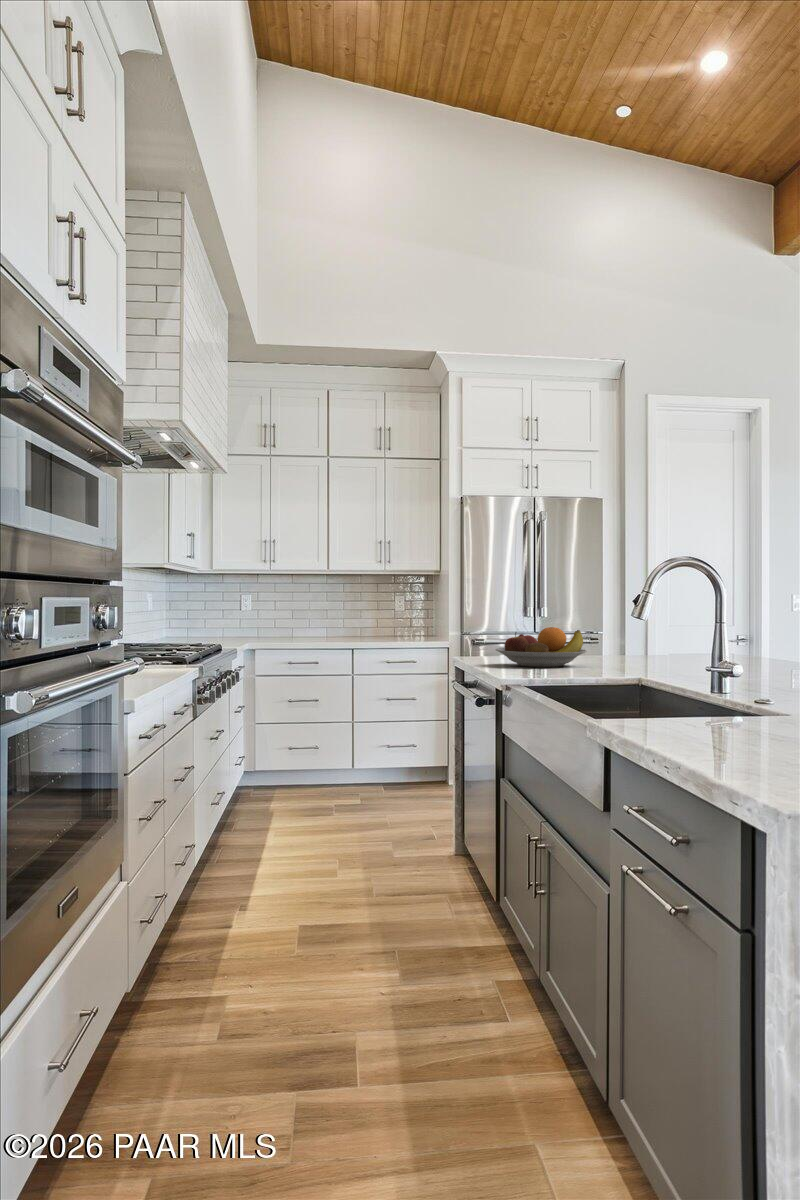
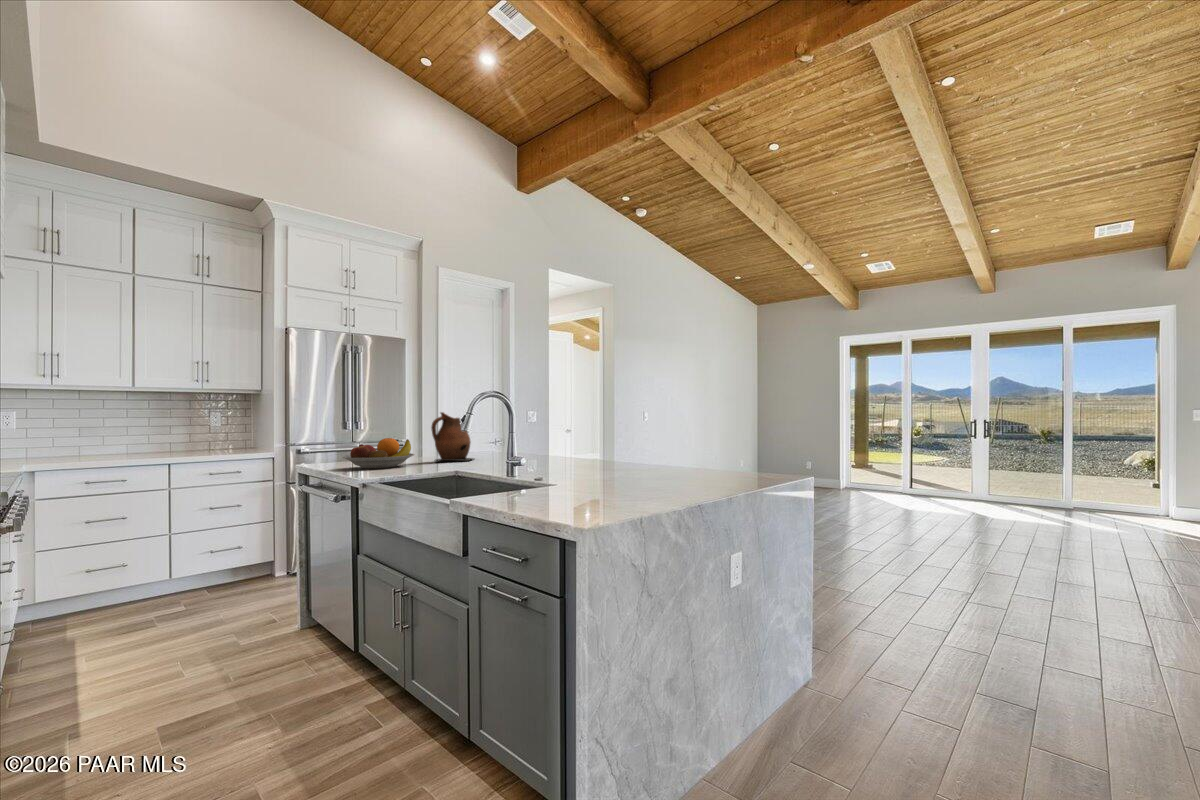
ceramic pitcher: none [614,594,681,666] -> present [431,412,474,461]

